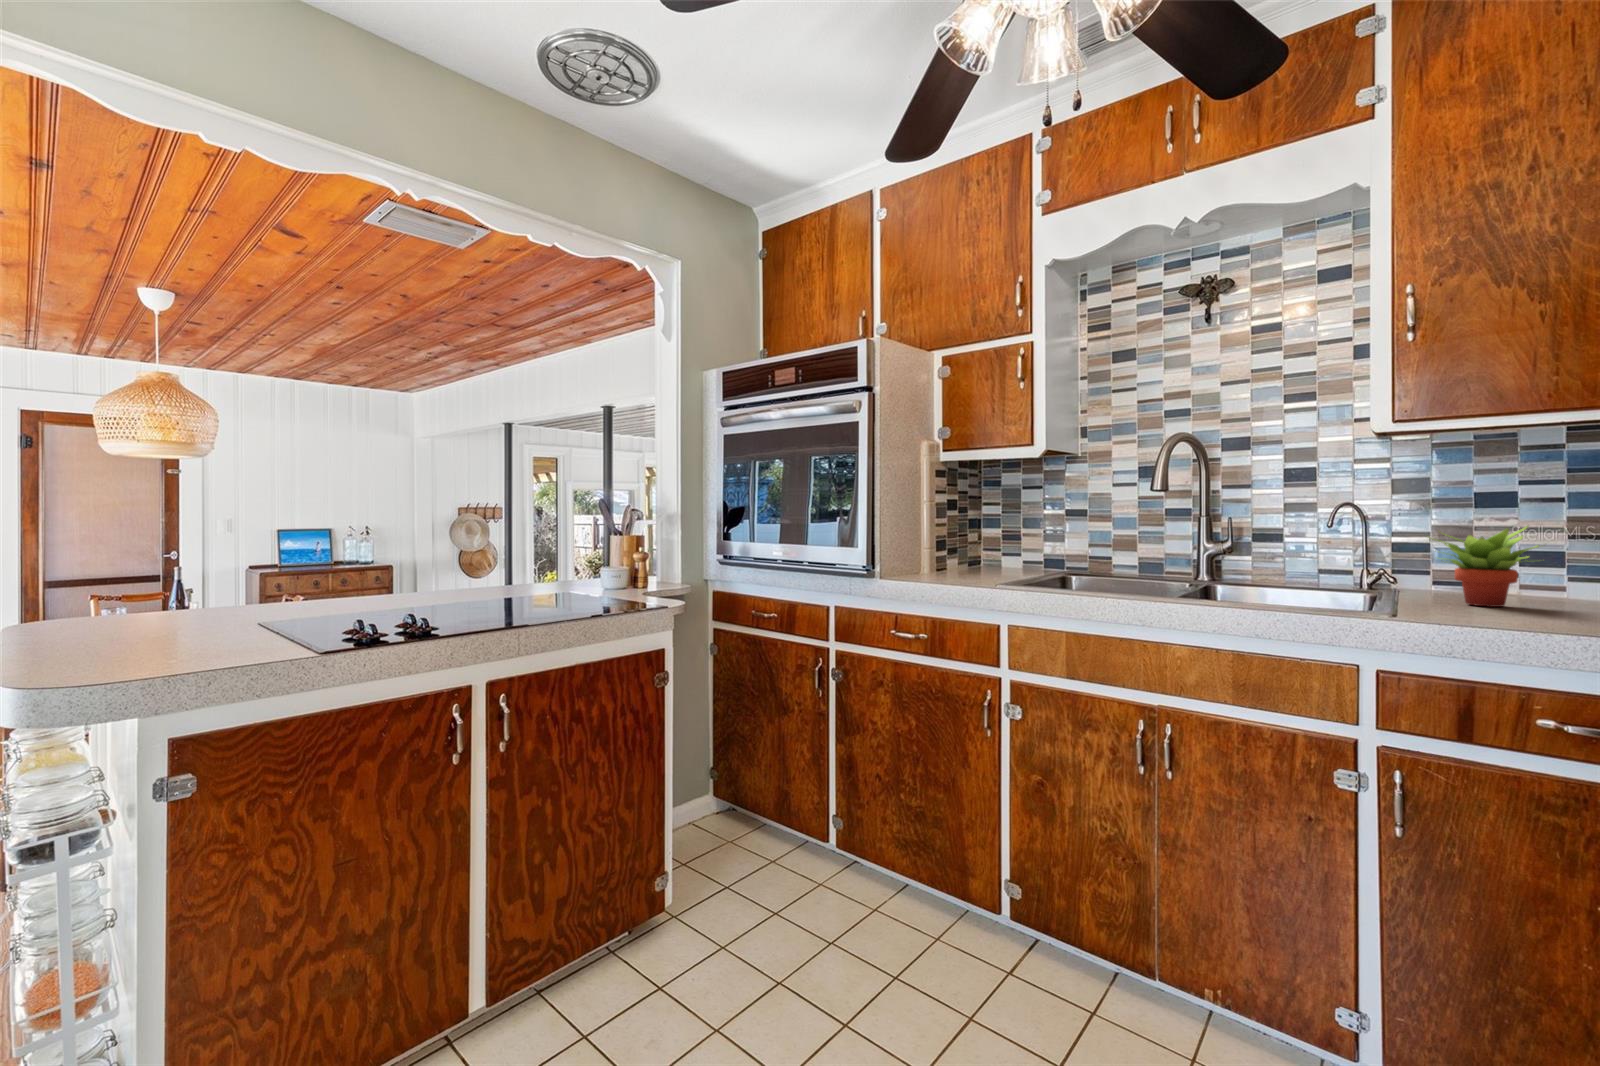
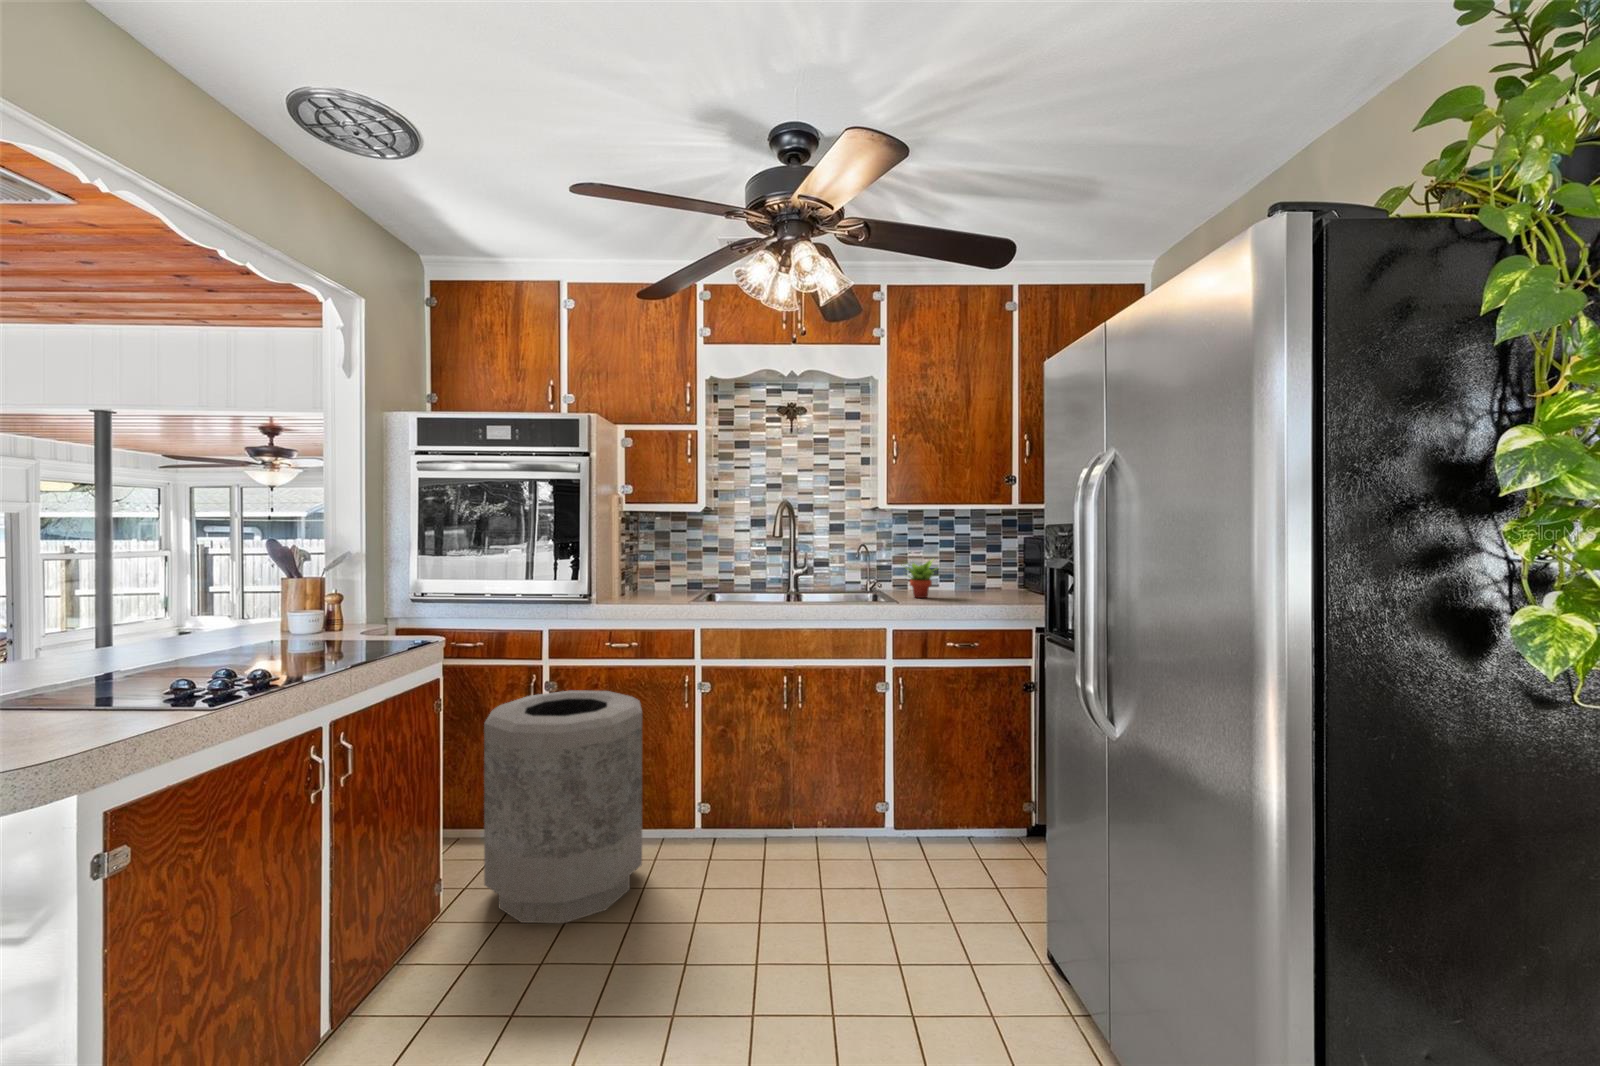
trash can: none [721,683,913,986] -> present [484,690,642,923]

